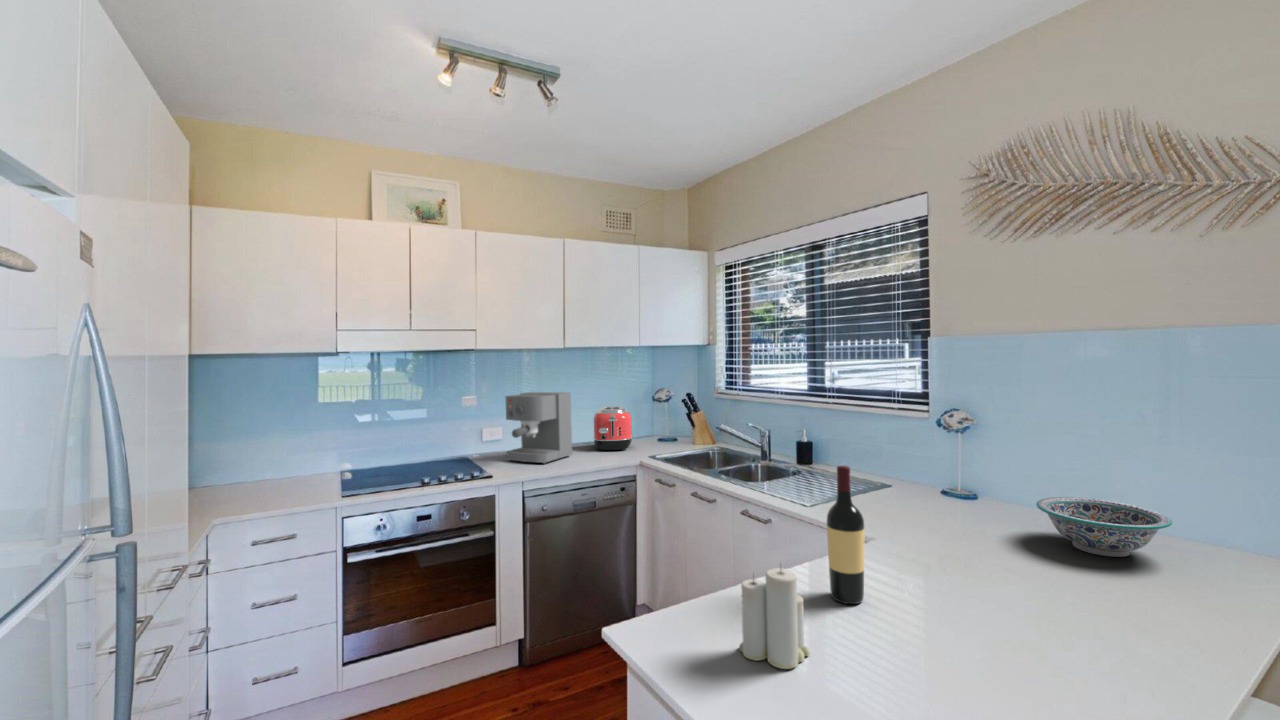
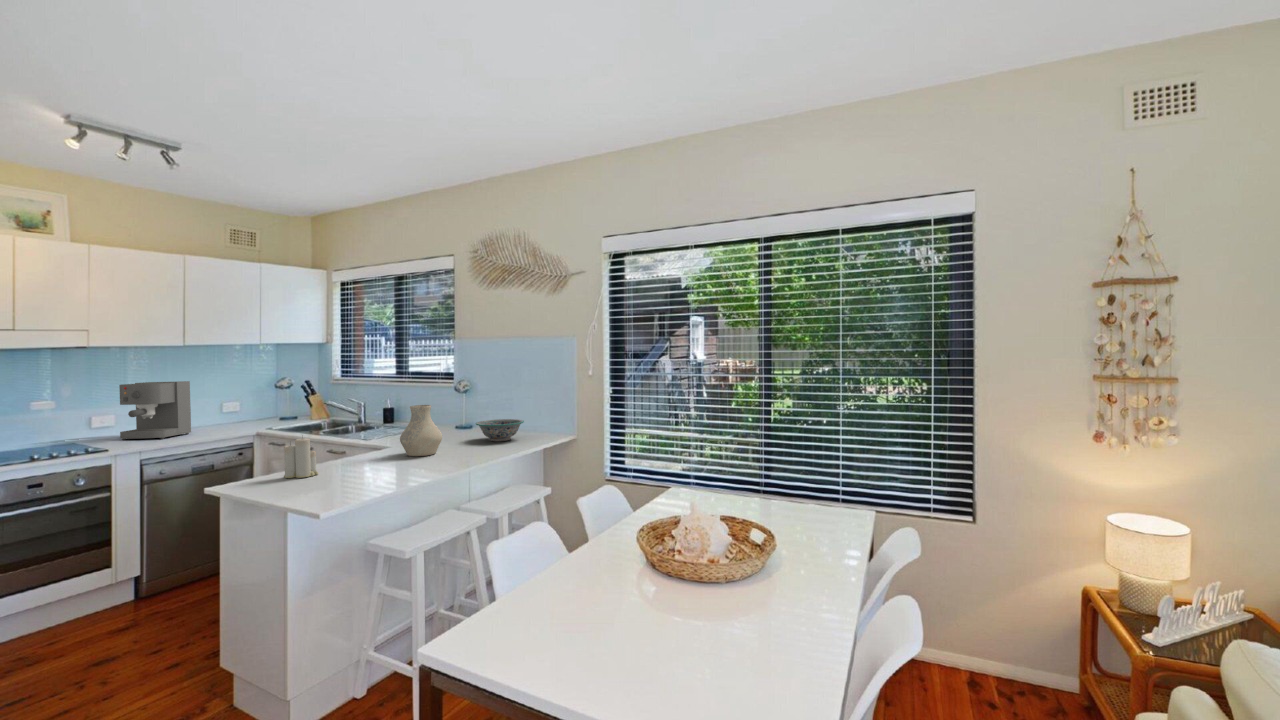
toaster: present [593,406,633,451] -> none [214,394,253,429]
wine bottle: present [827,466,865,604] -> none [344,400,362,463]
vase: none [926,477,1031,601] -> present [400,405,442,456]

